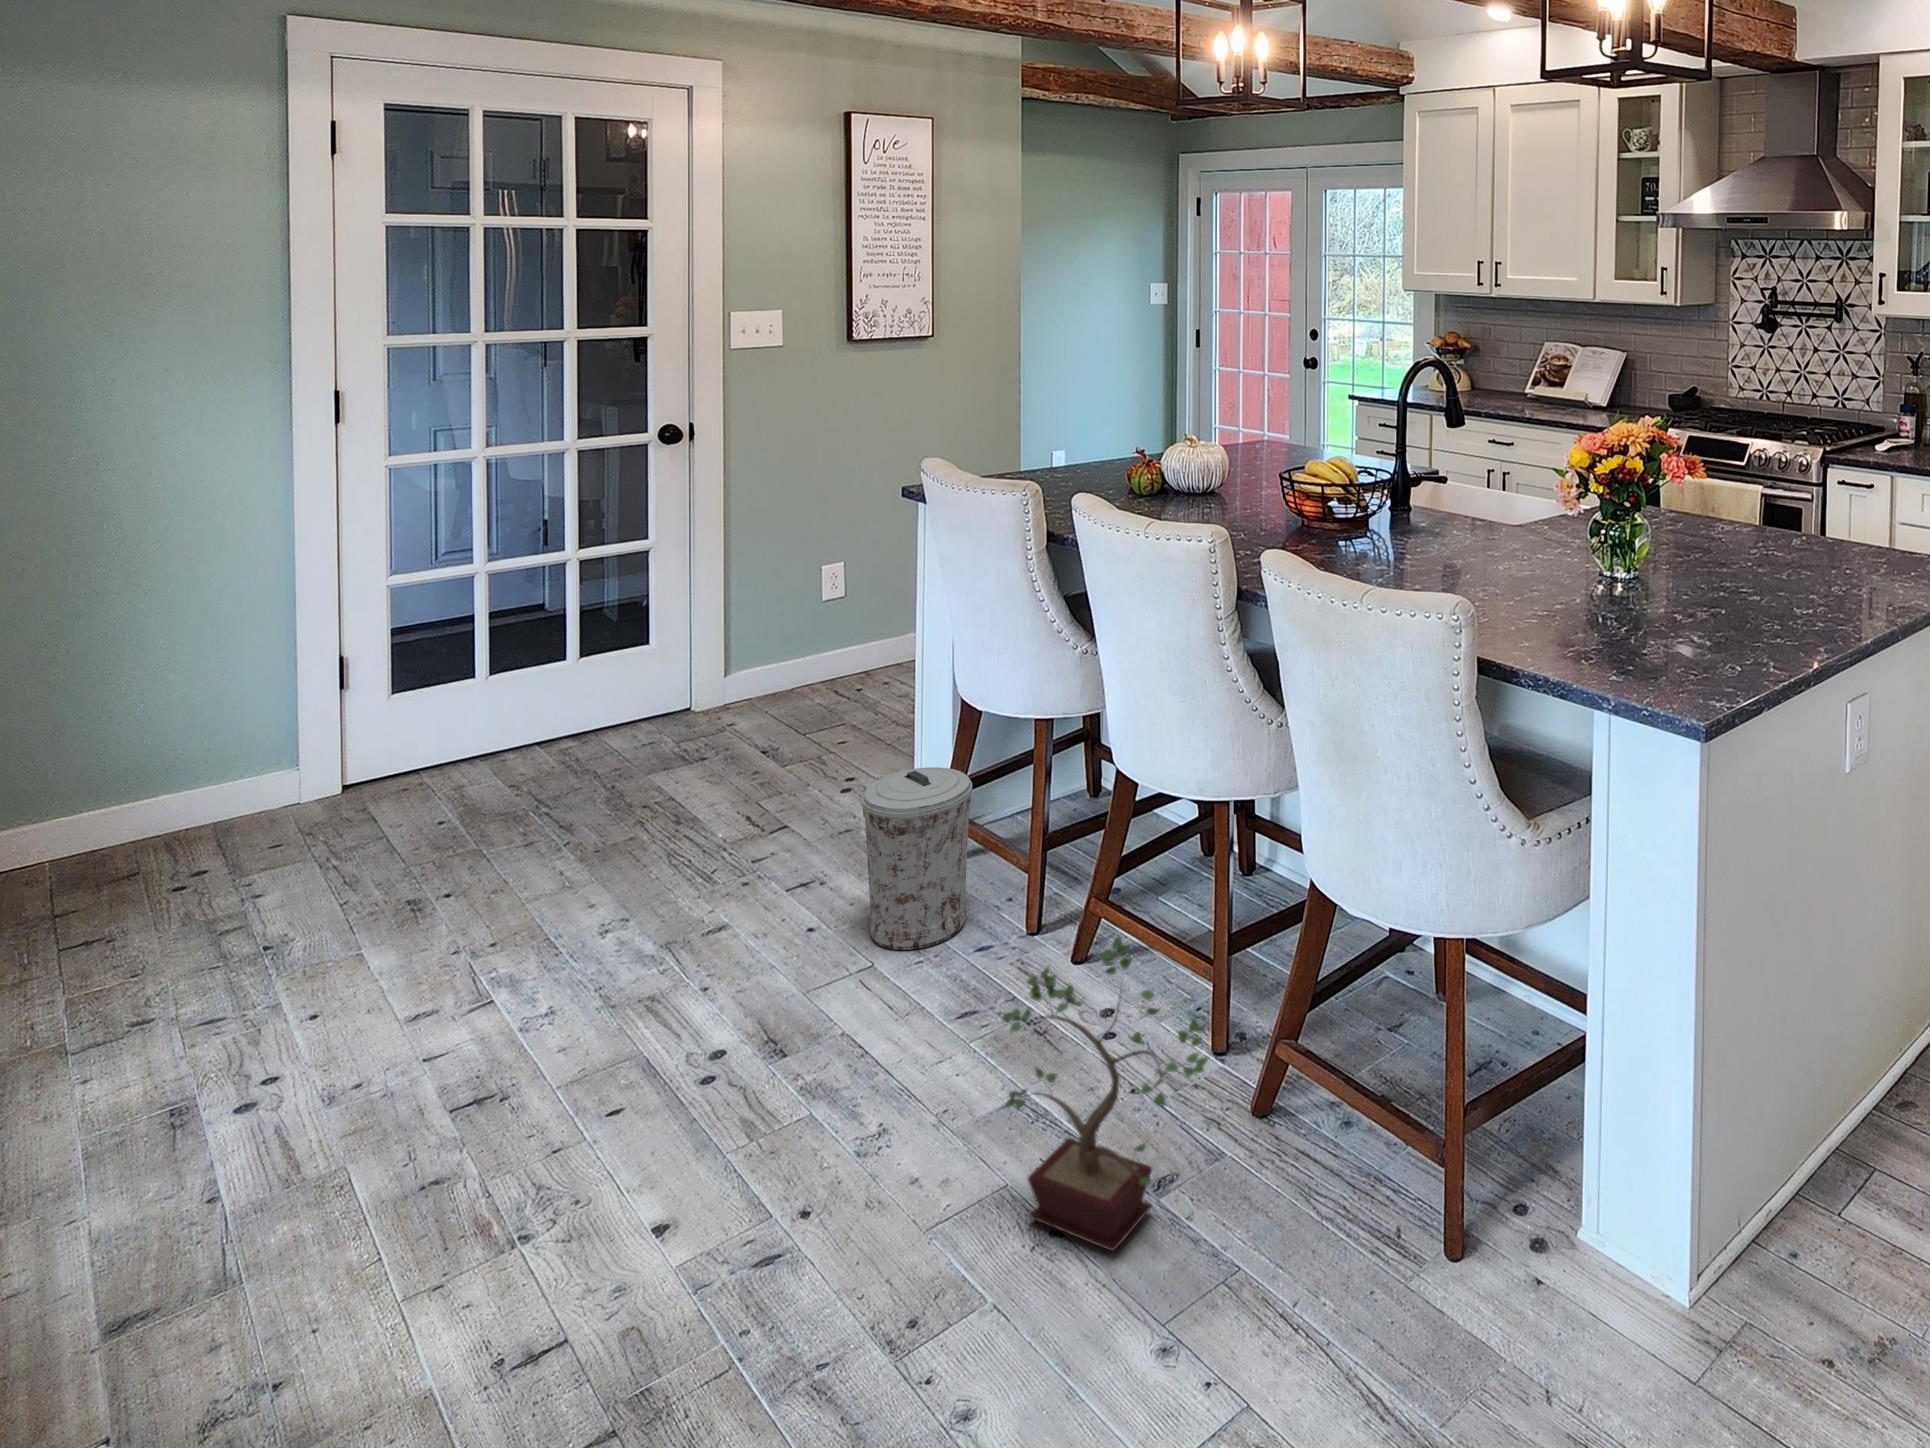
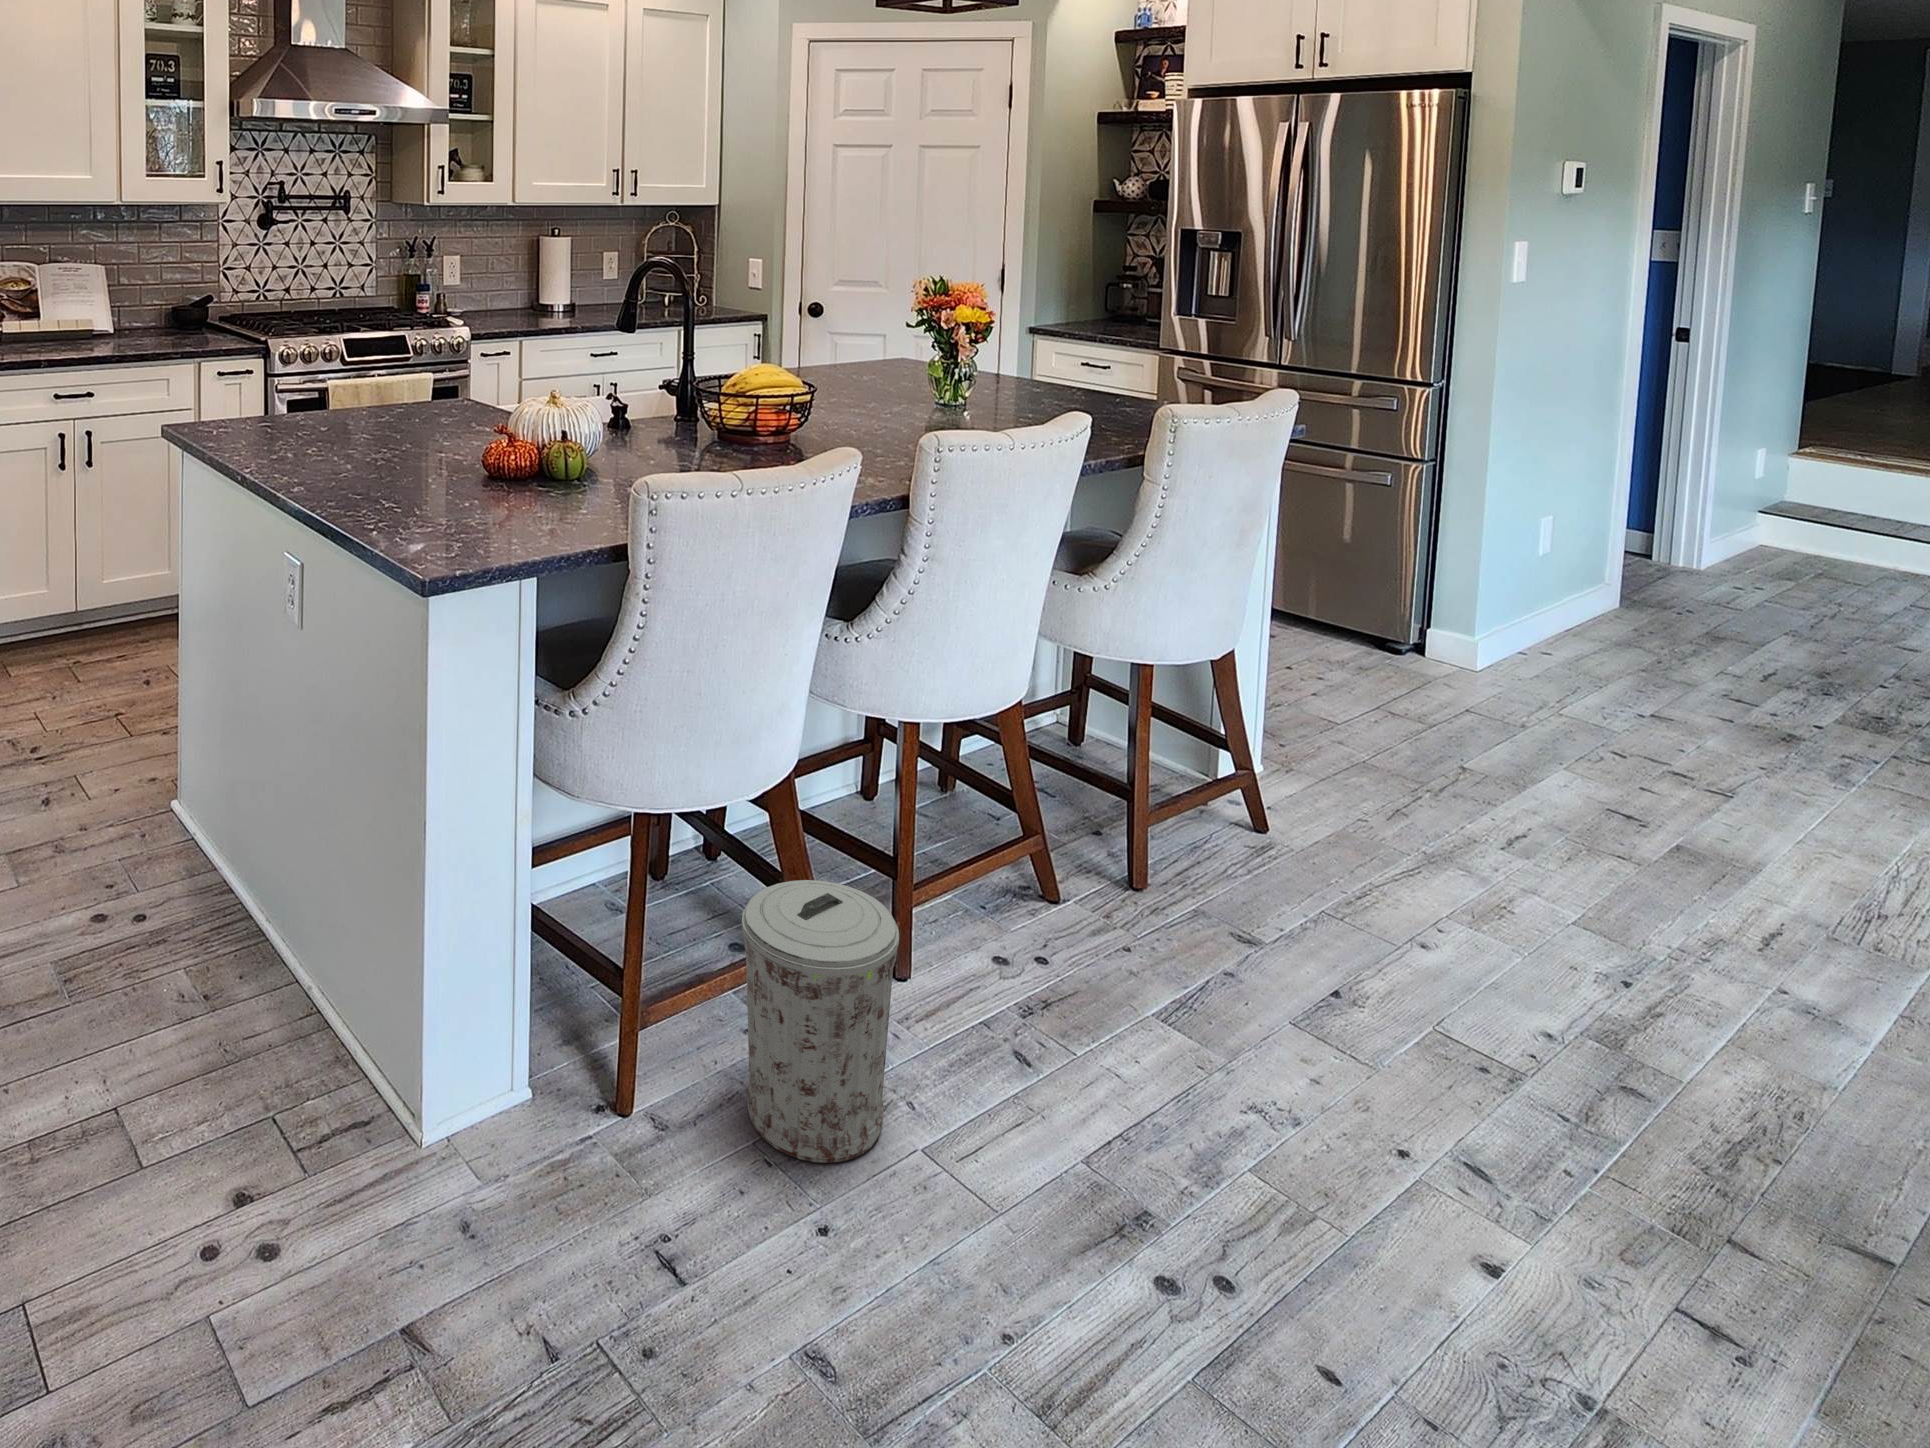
potted plant: present [1002,936,1208,1251] -> none [1280,731,1403,1004]

